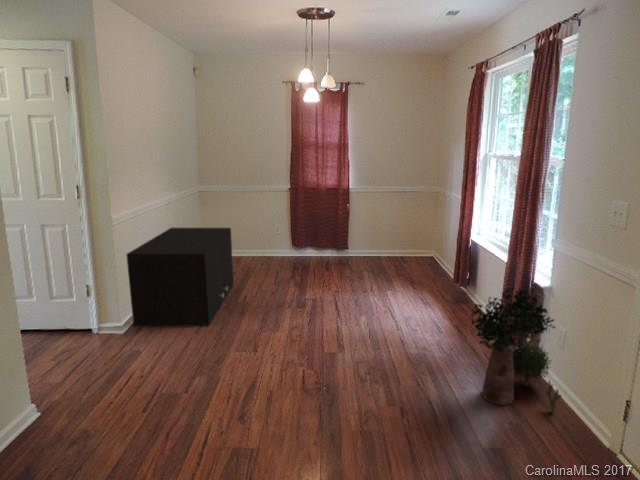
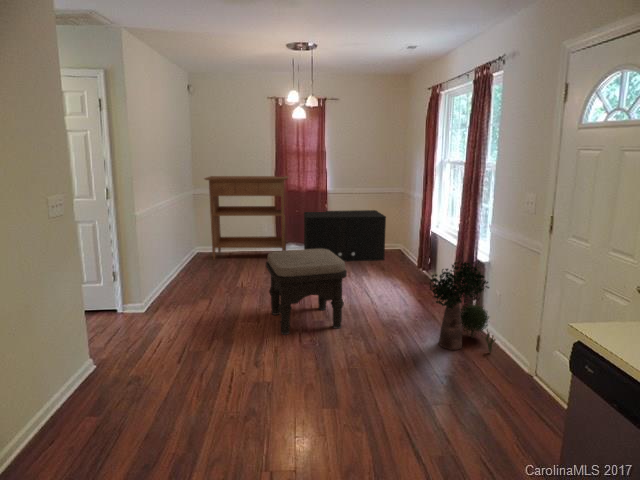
console table: none [208,171,306,266] -> present [205,176,288,260]
storage cabinet: present [127,228,233,327] -> present [304,210,386,261]
ottoman: none [266,262,364,372] -> present [266,249,347,335]

